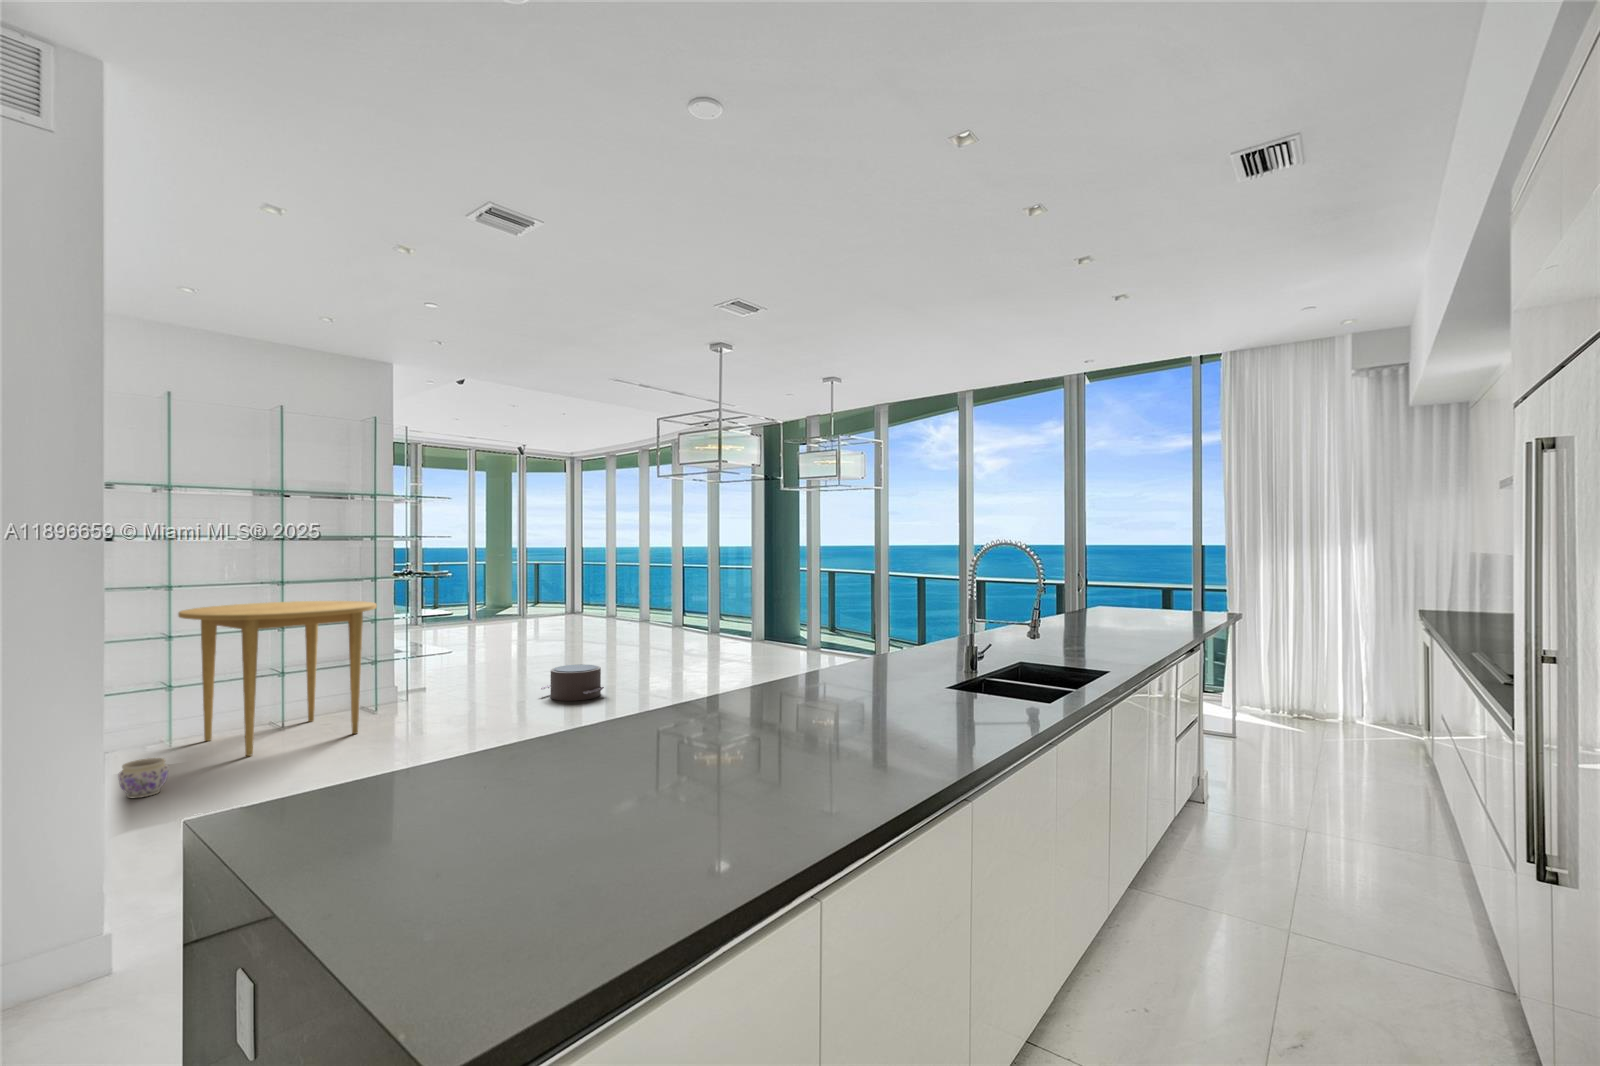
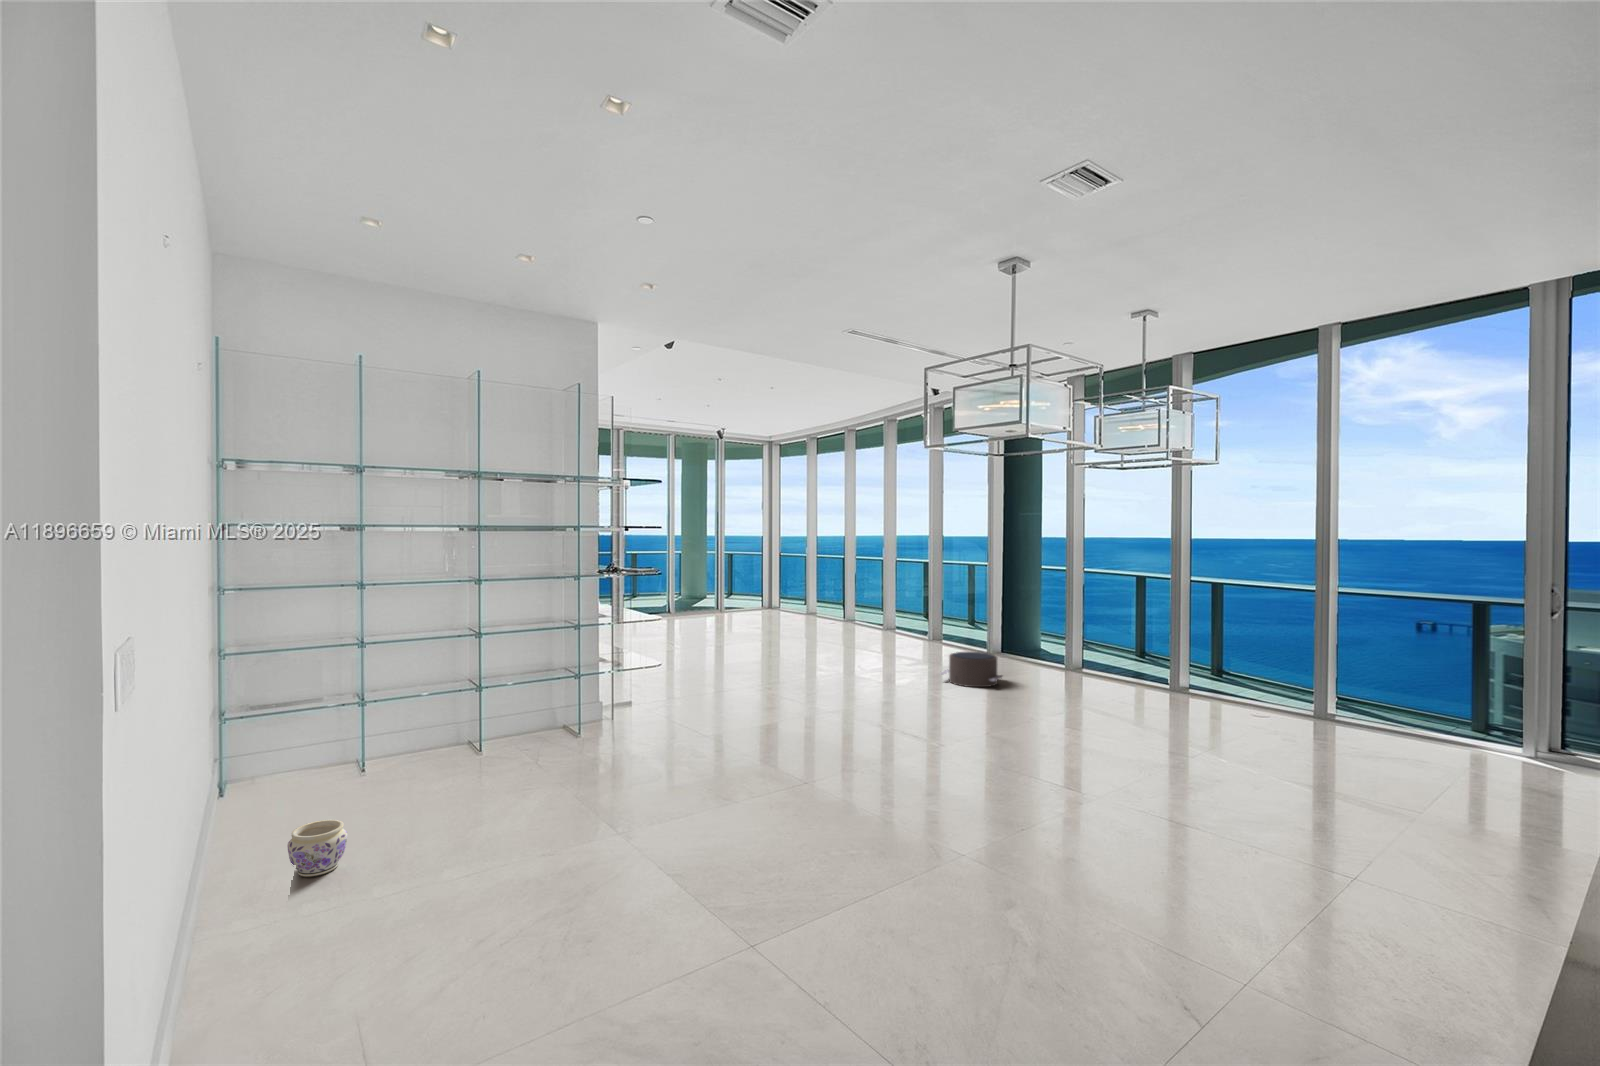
dining table: present [178,601,377,756] -> none [370,605,590,807]
pouf: present [540,664,604,701] -> present [940,652,1002,687]

